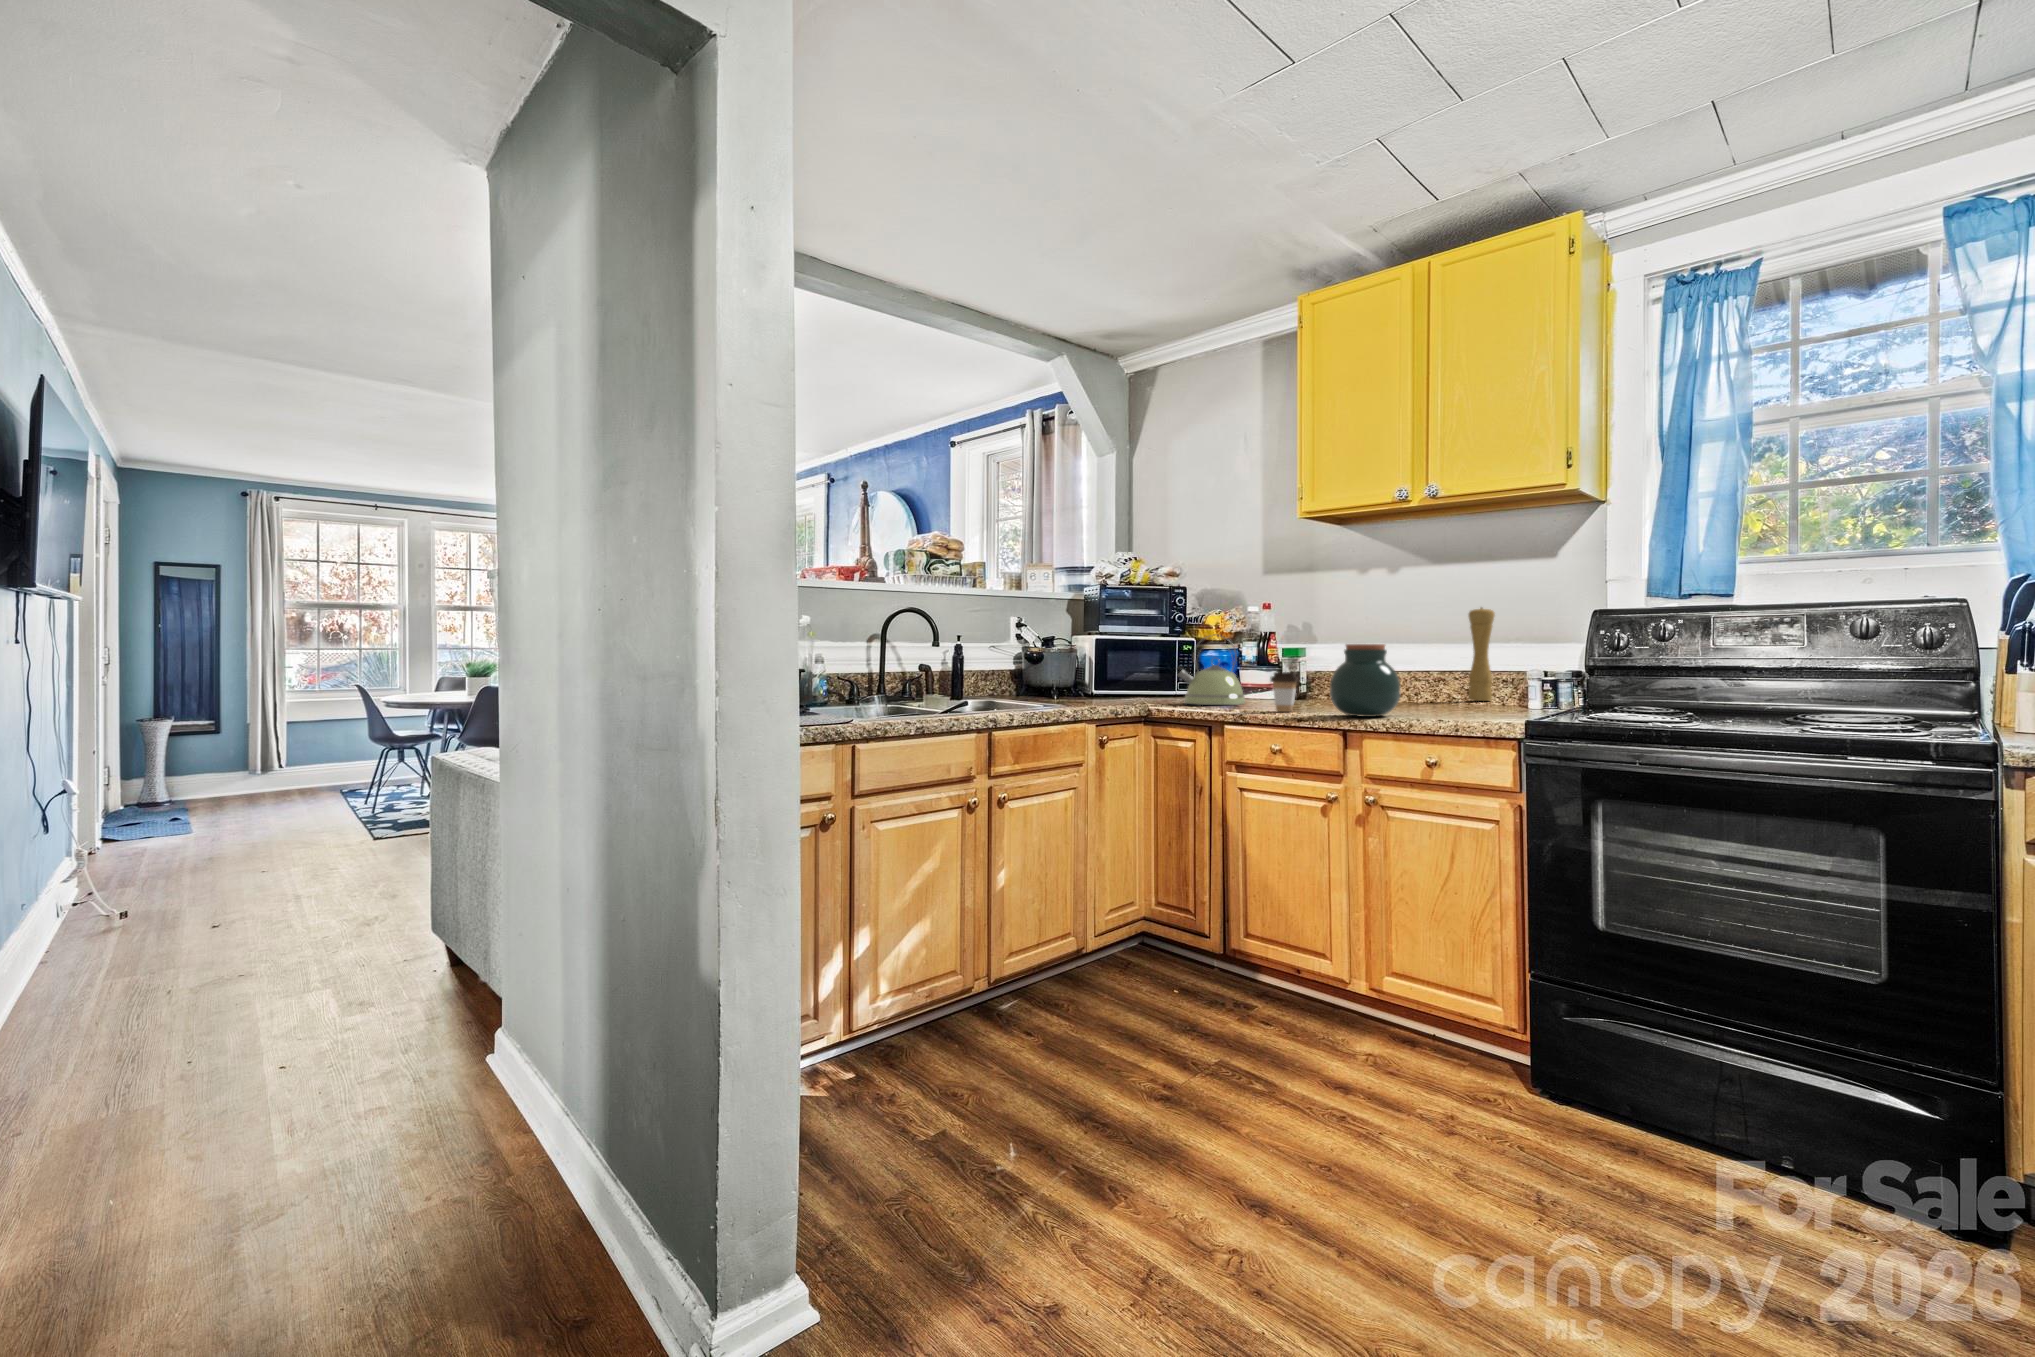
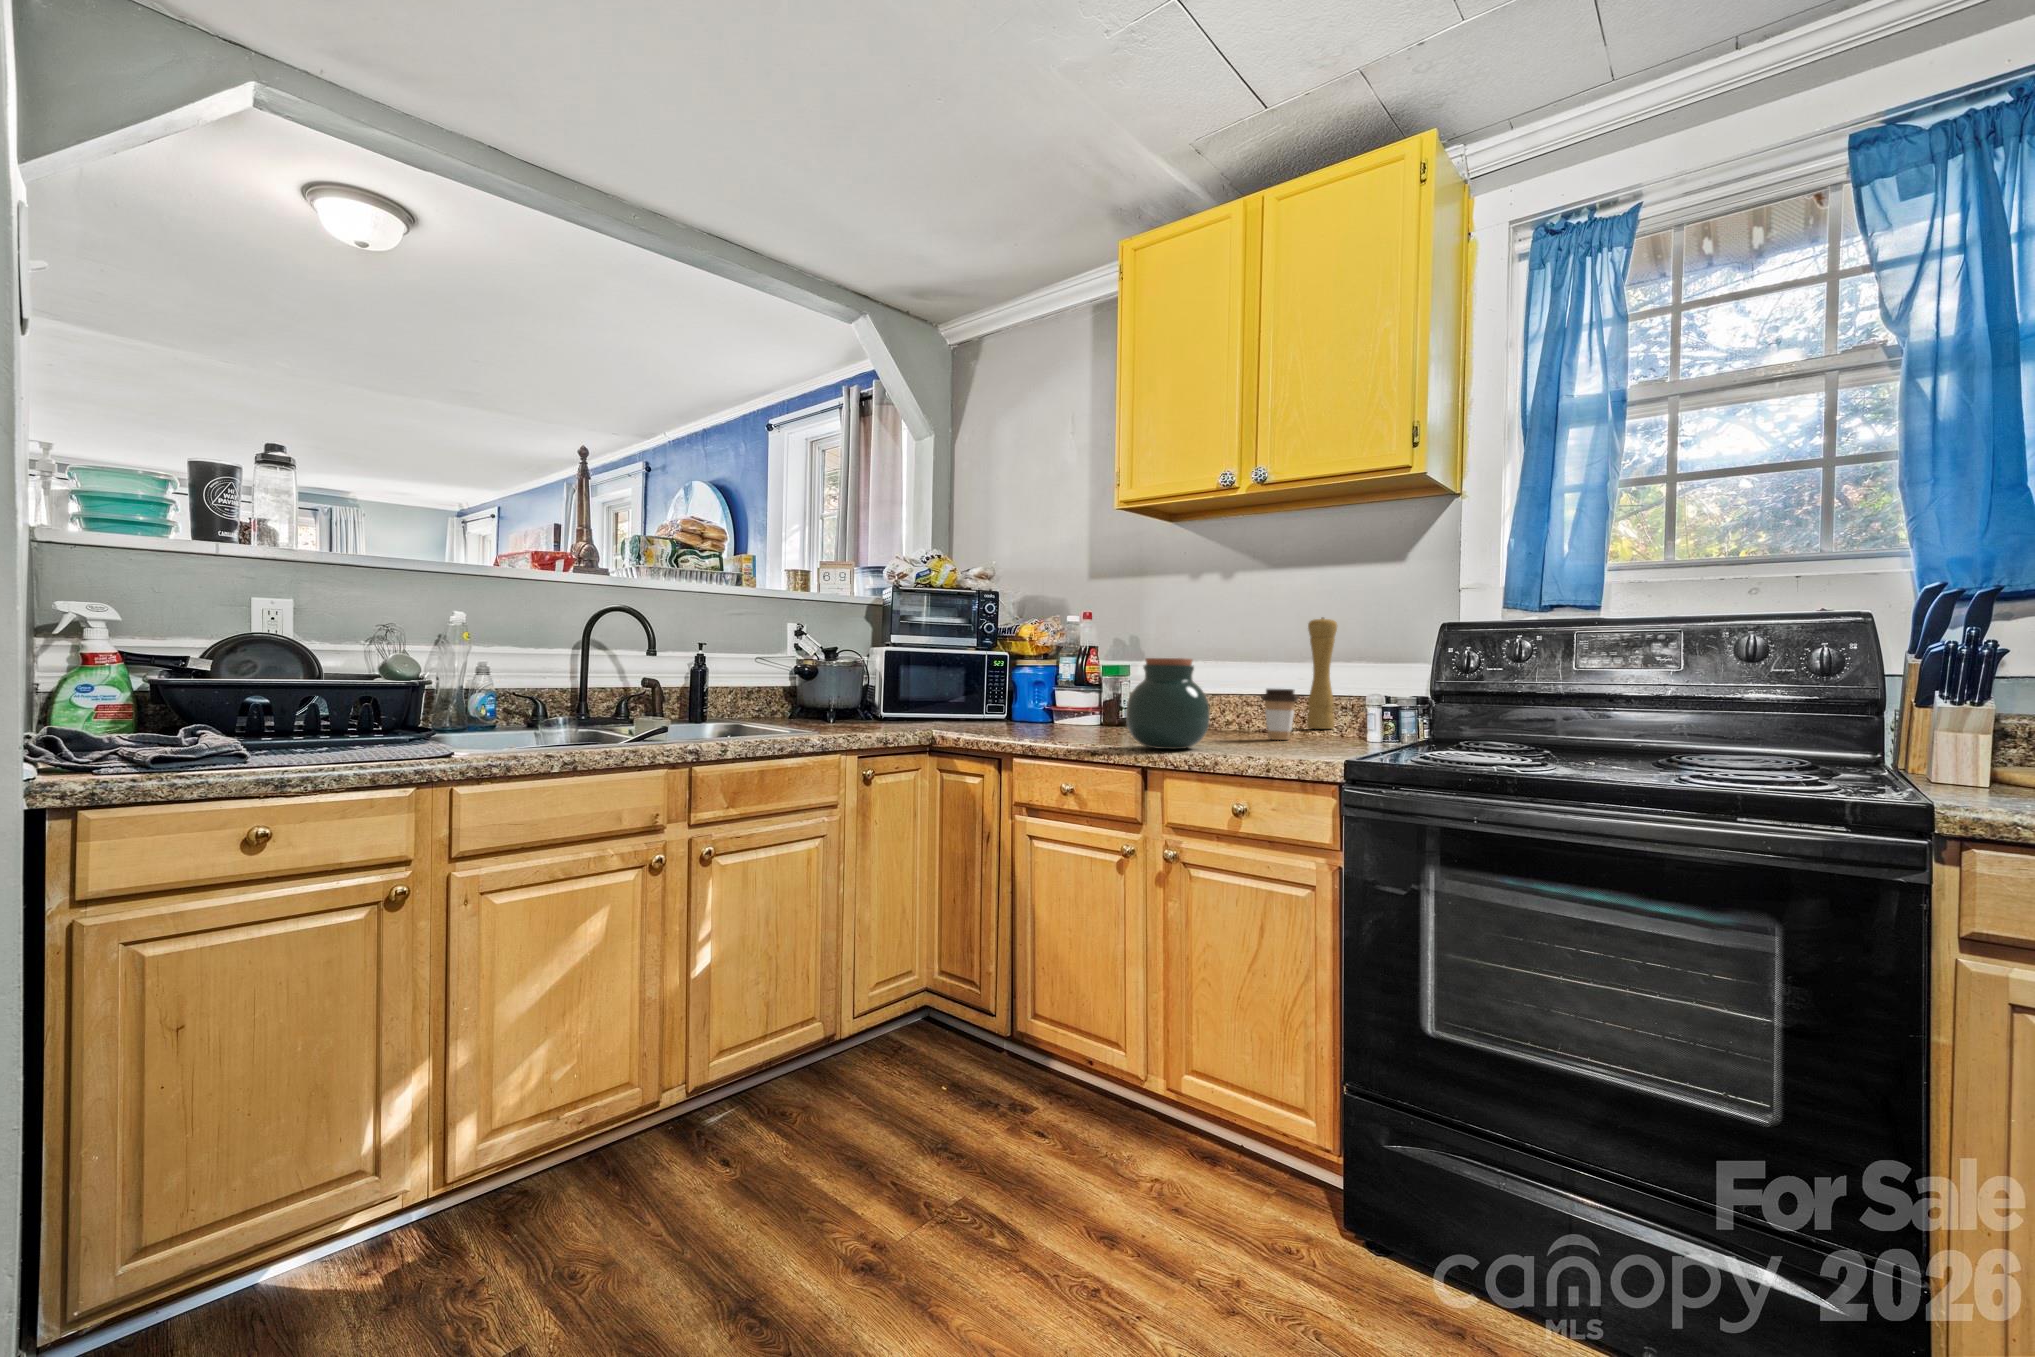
kettle: present [1177,634,1245,705] -> none [975,645,1057,730]
coffee cup: present [1270,672,1299,712] -> present [1262,689,1298,740]

